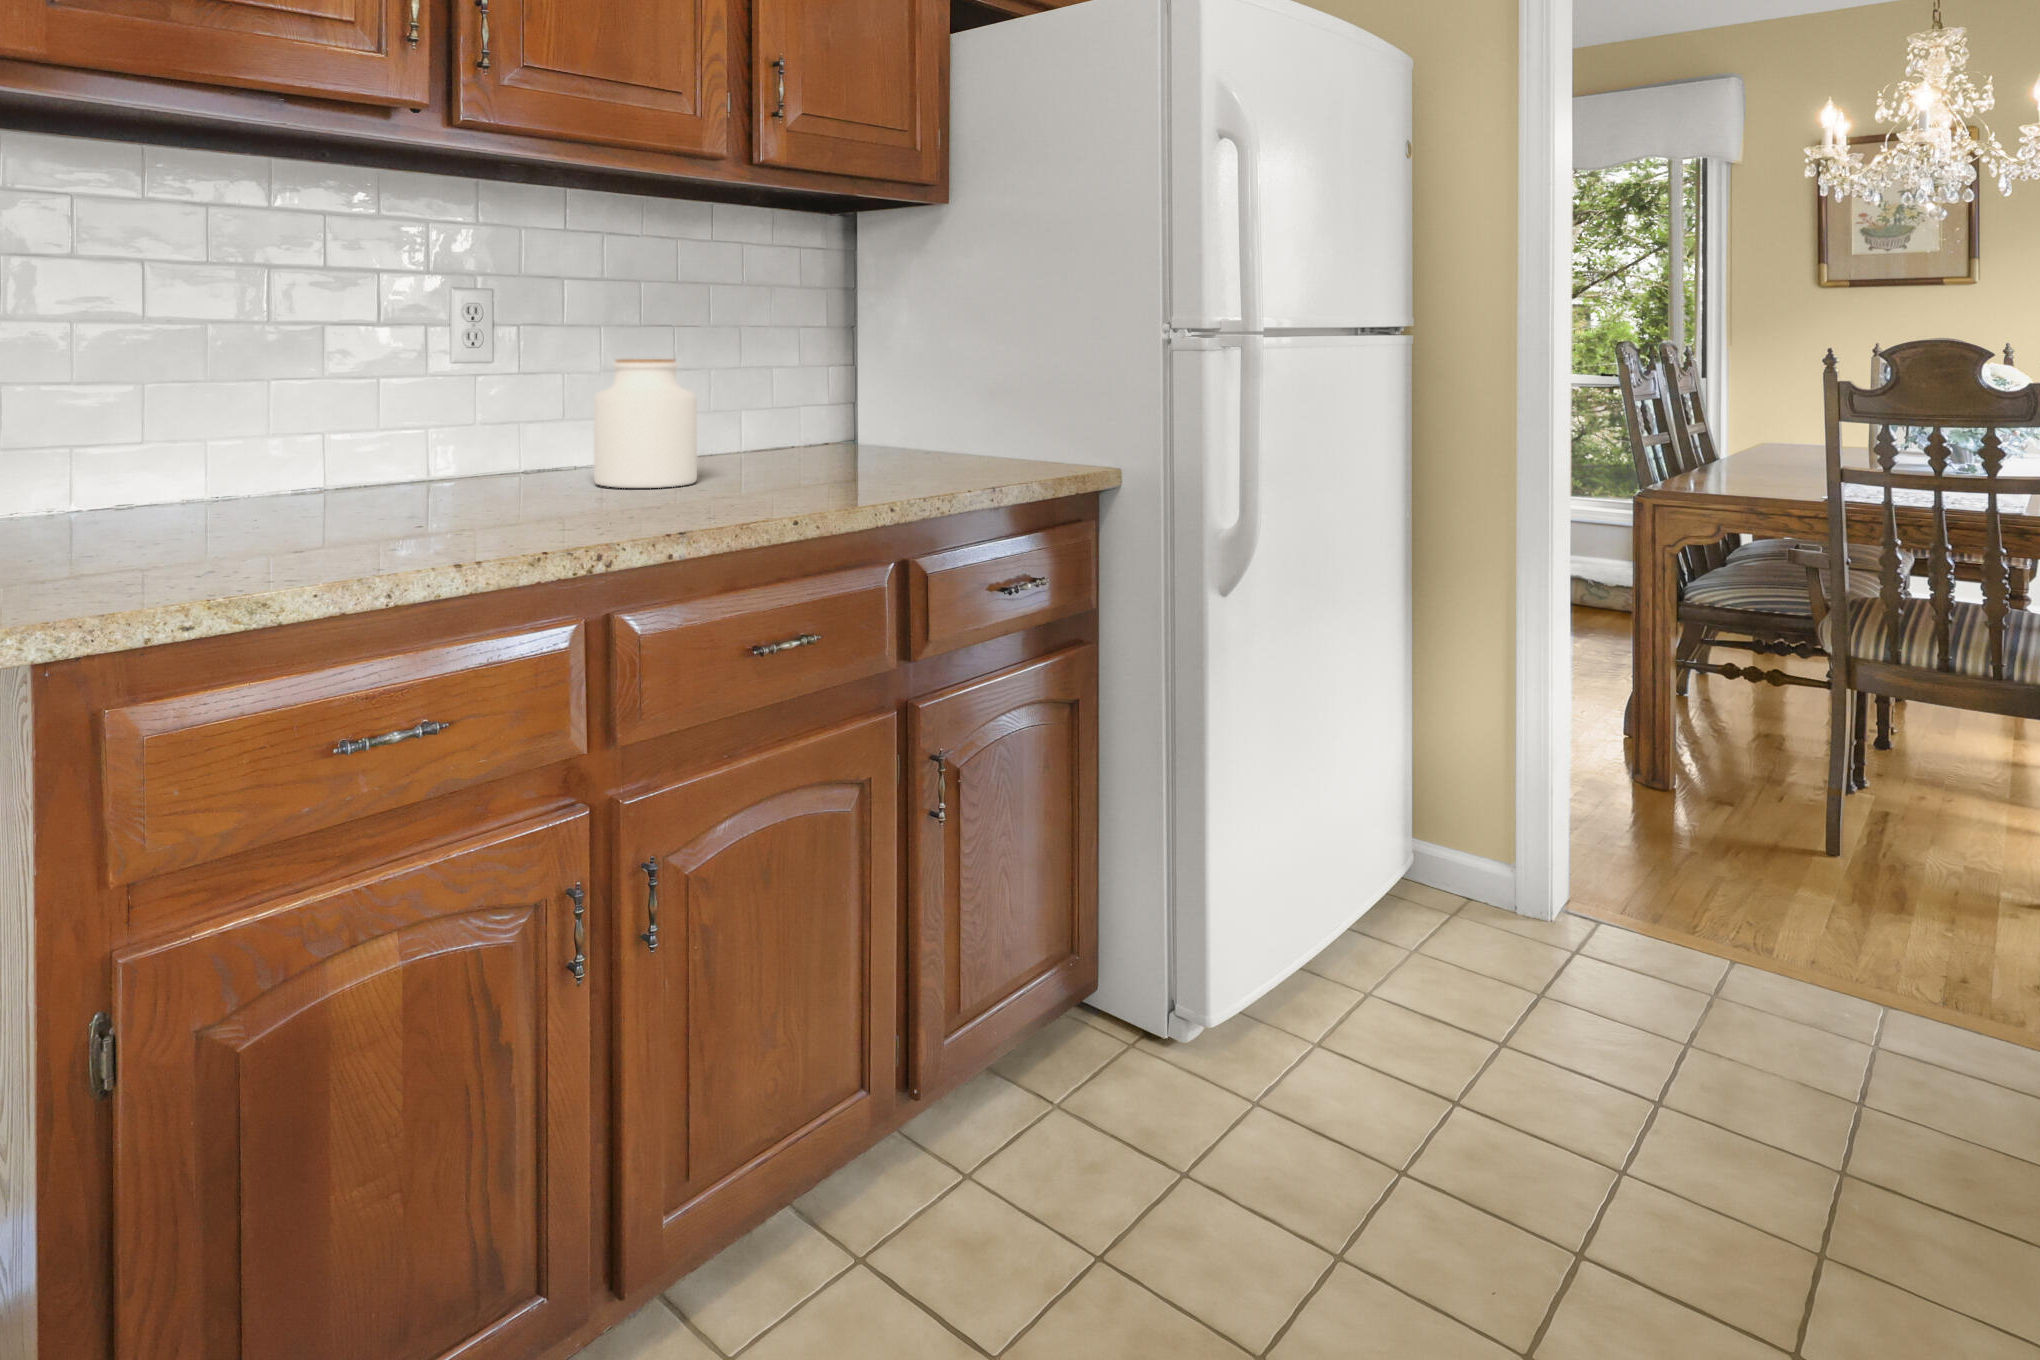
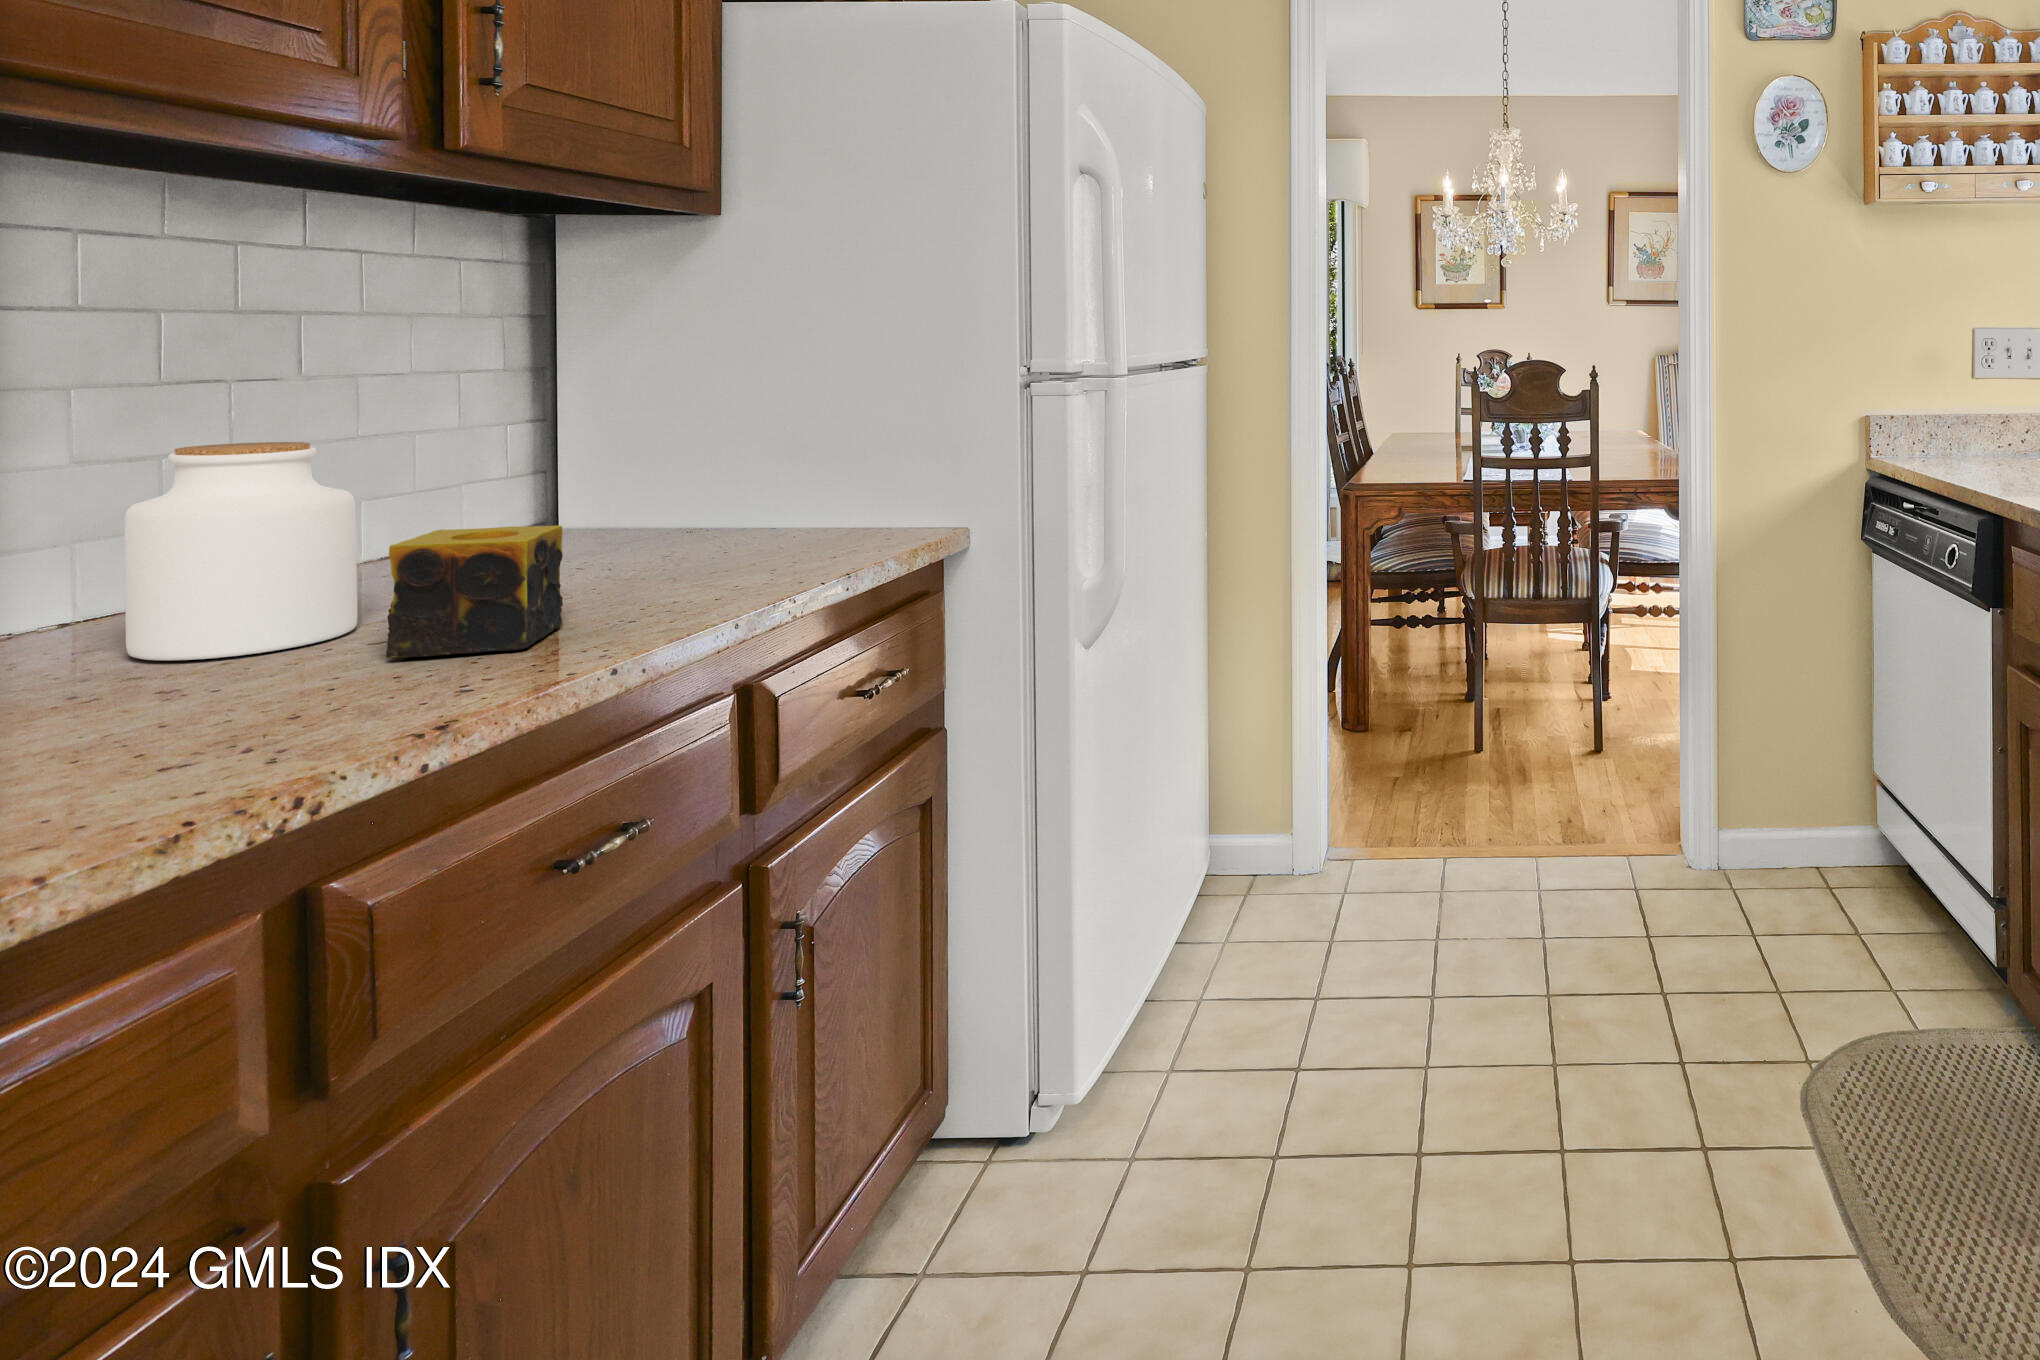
candle: none [693,418,792,499] -> present [386,526,563,658]

